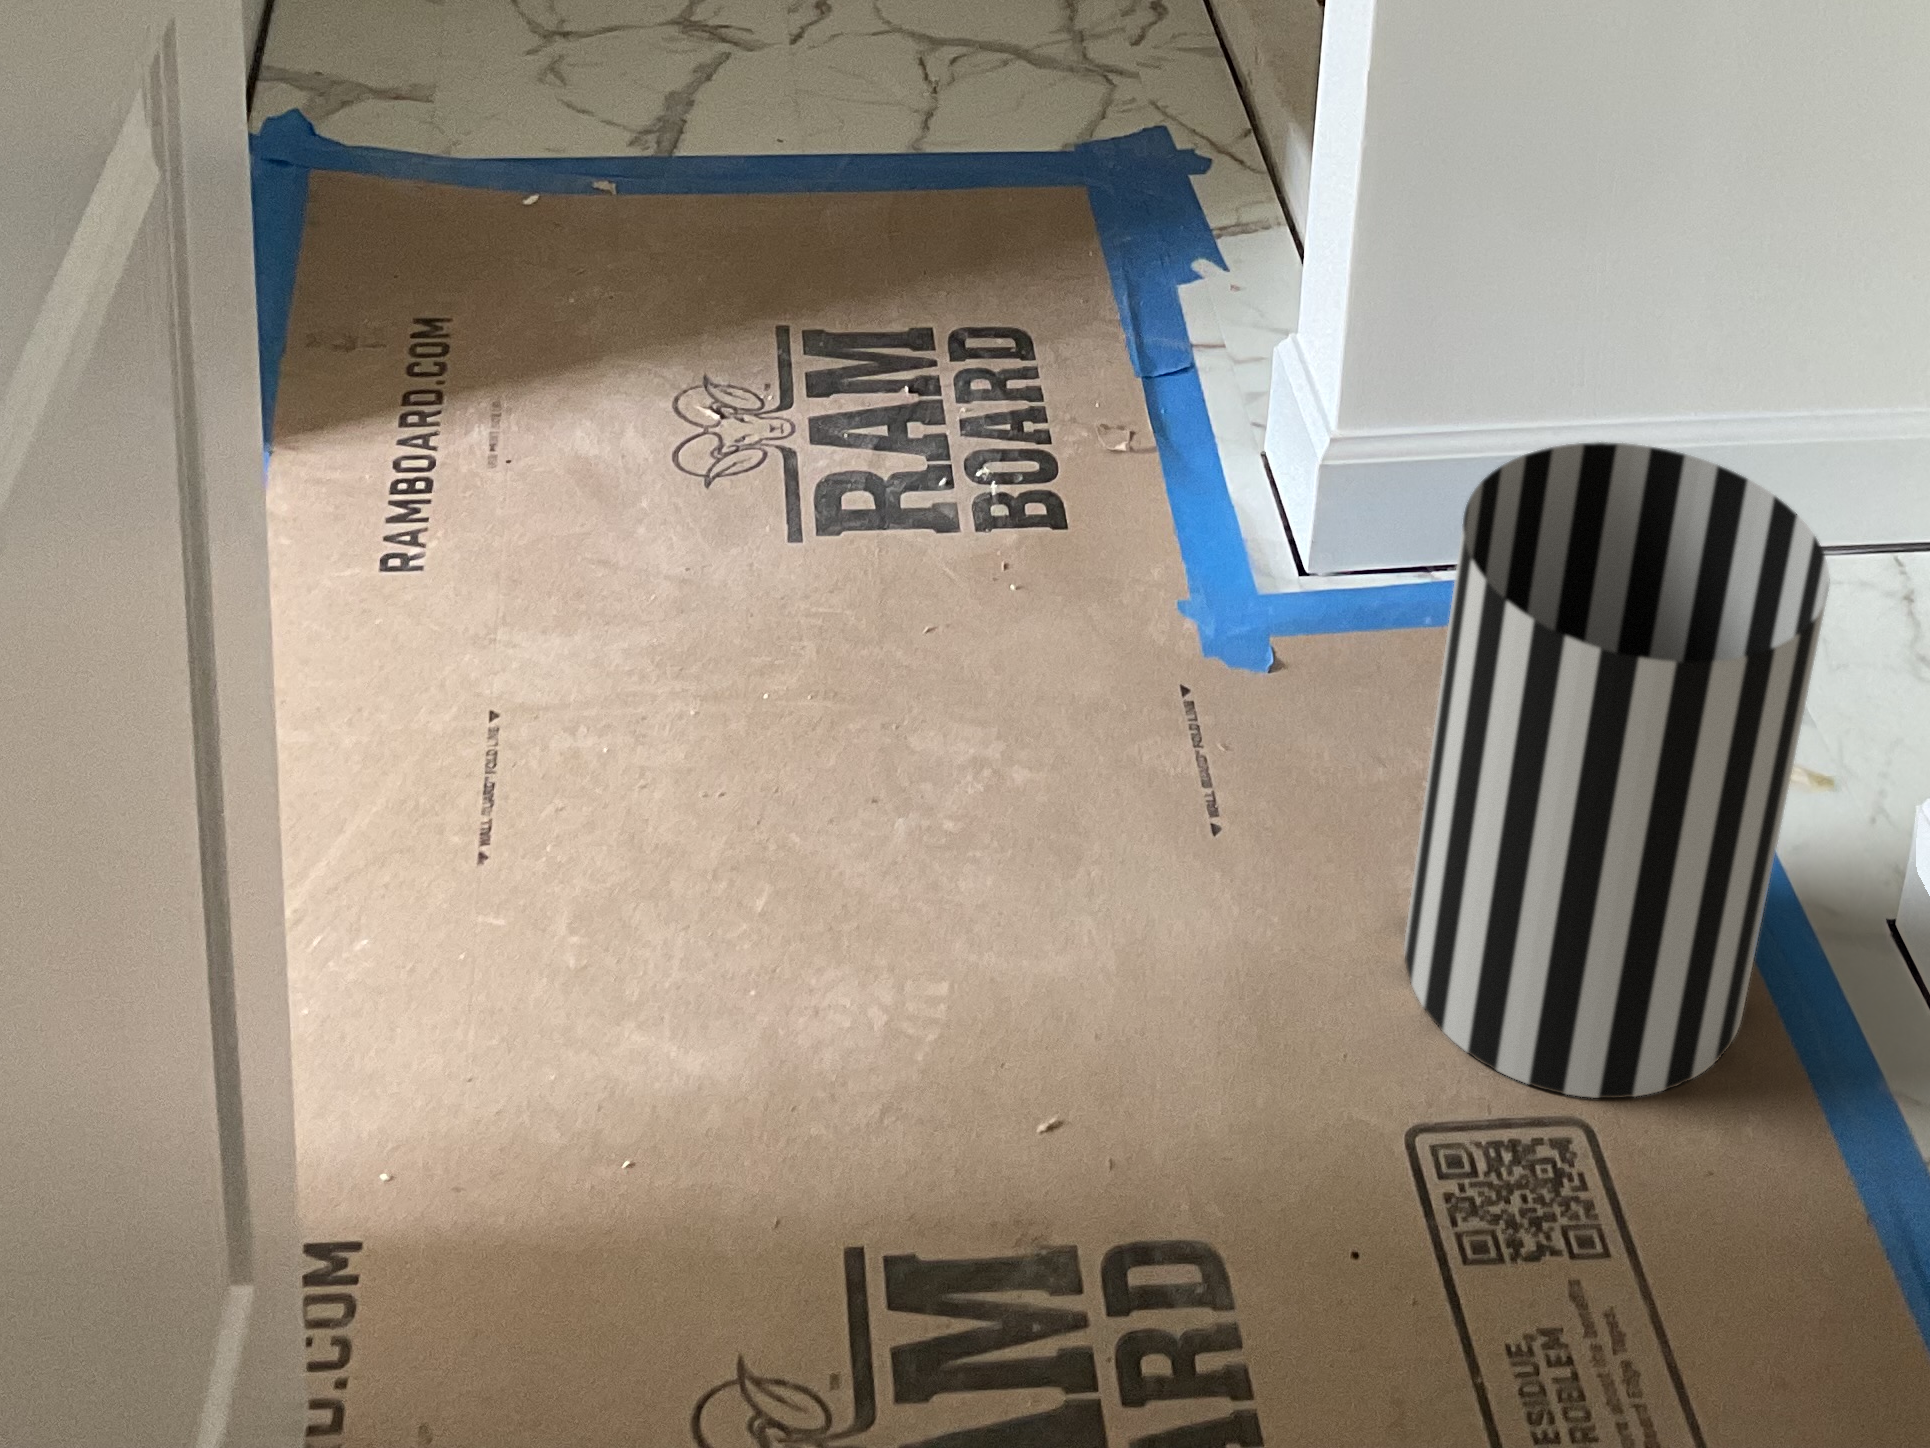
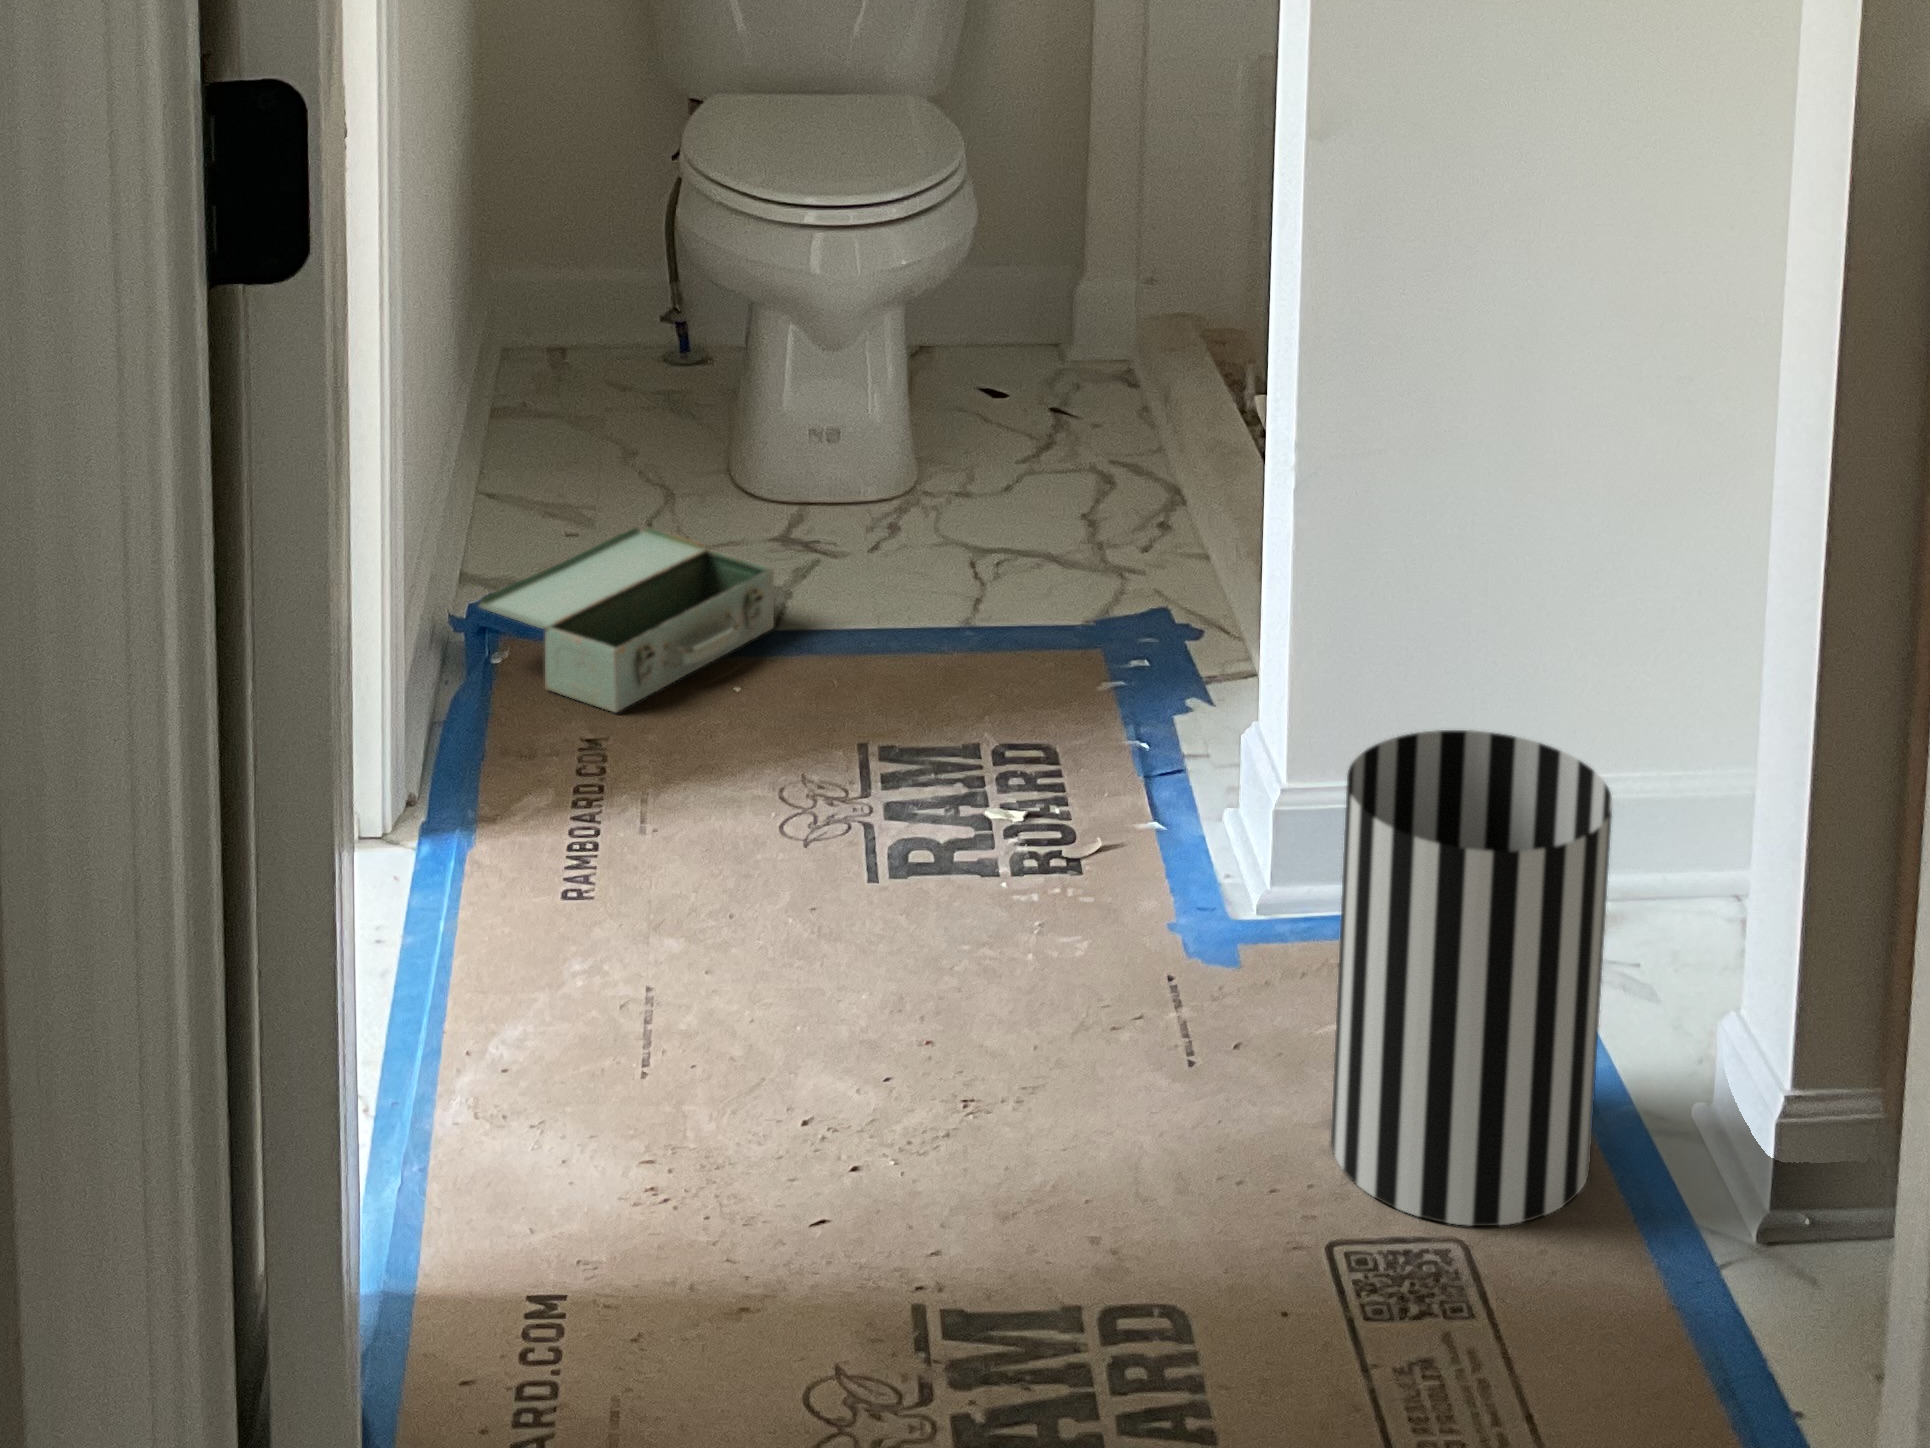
toolbox: none [279,16,669,277] -> present [479,528,774,712]

